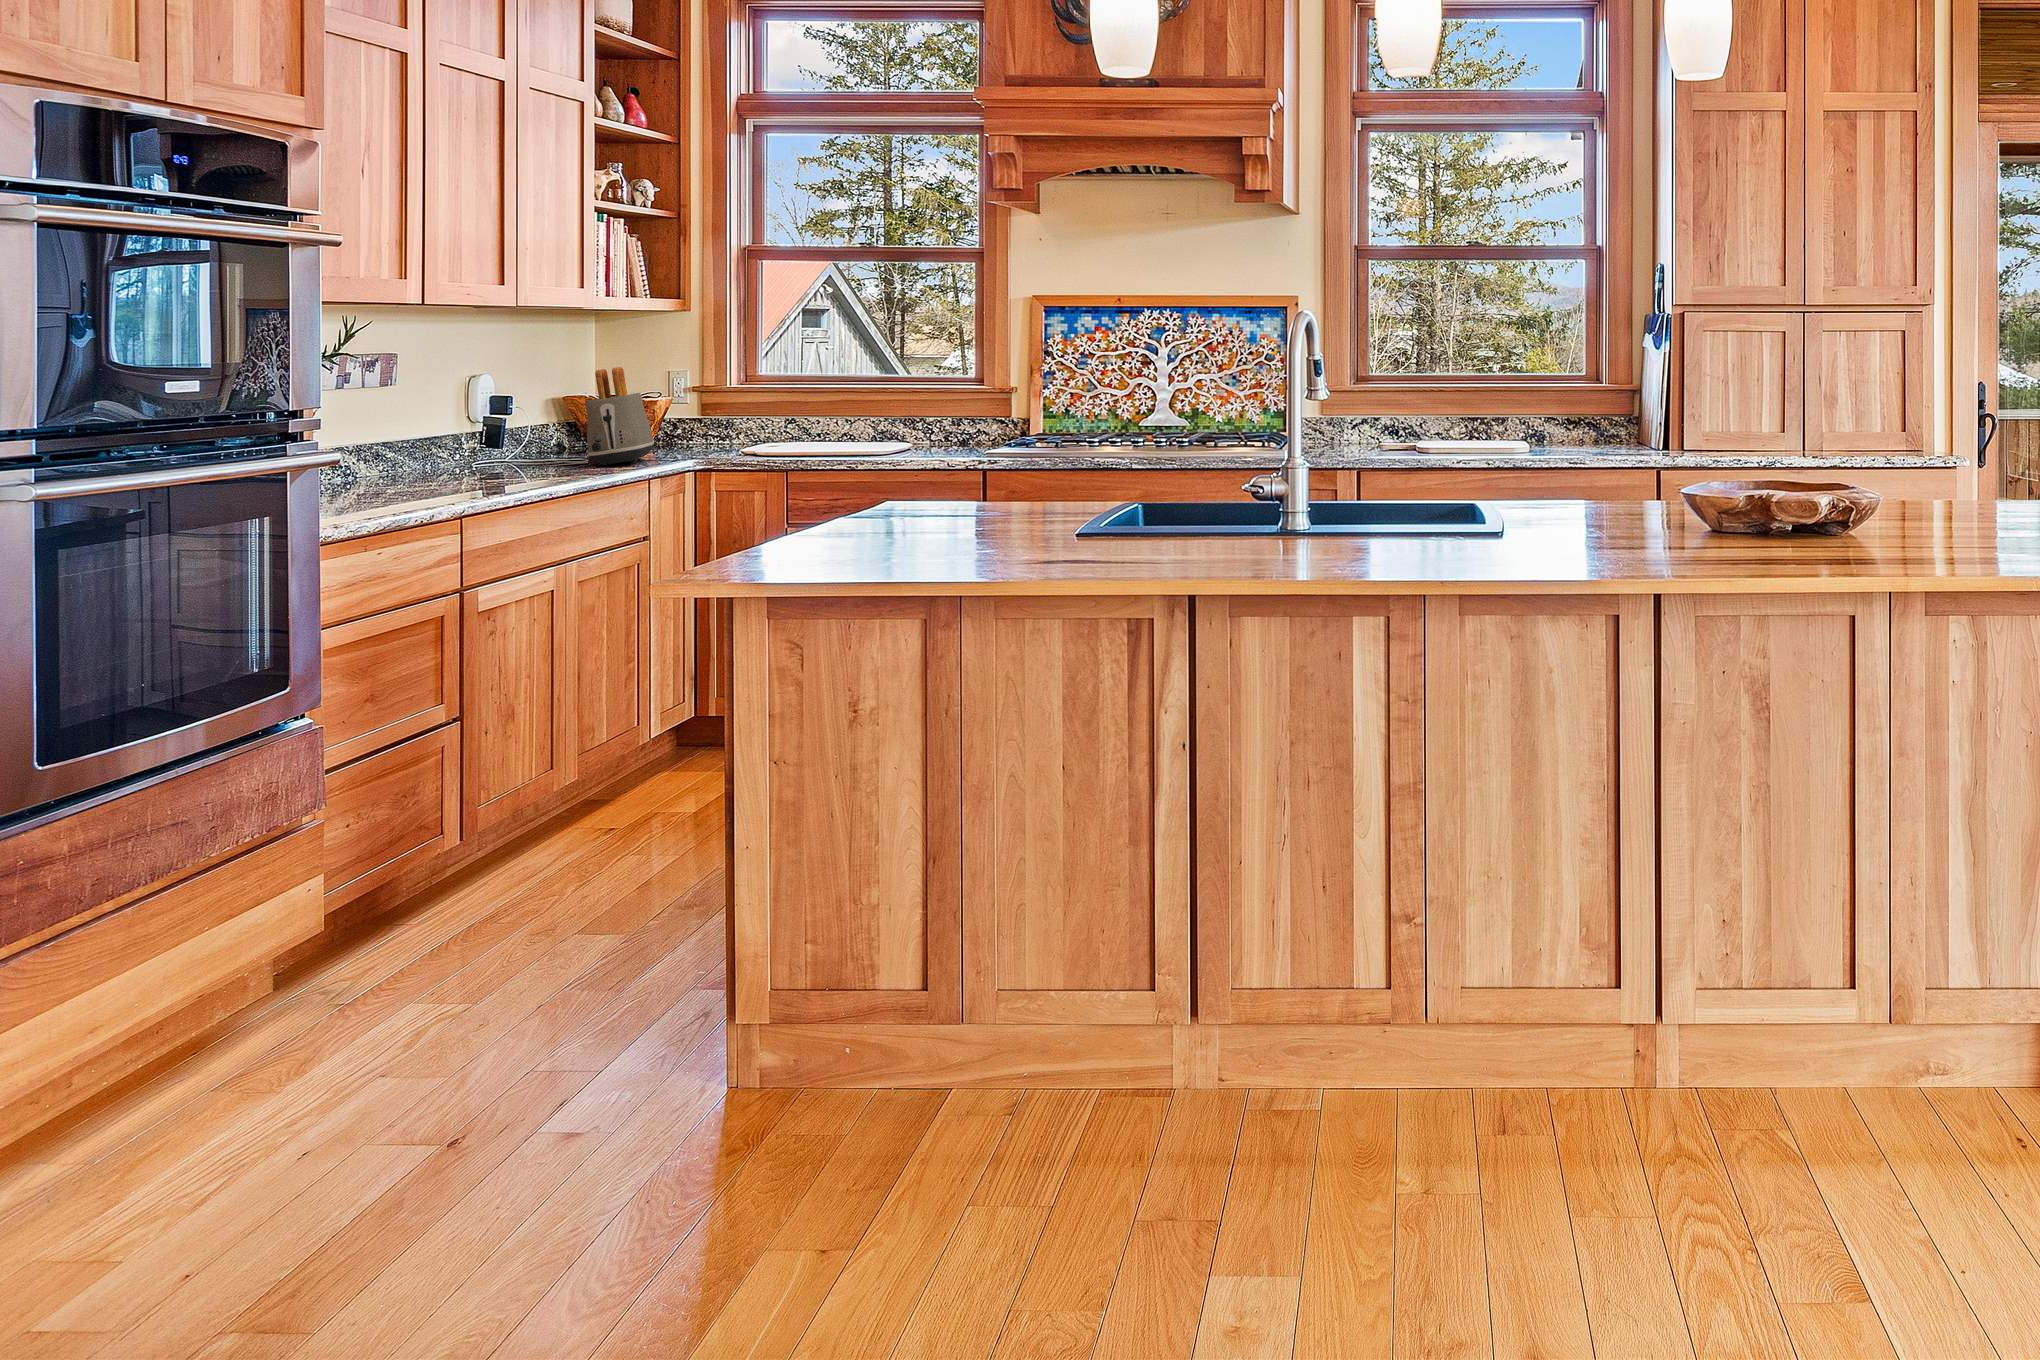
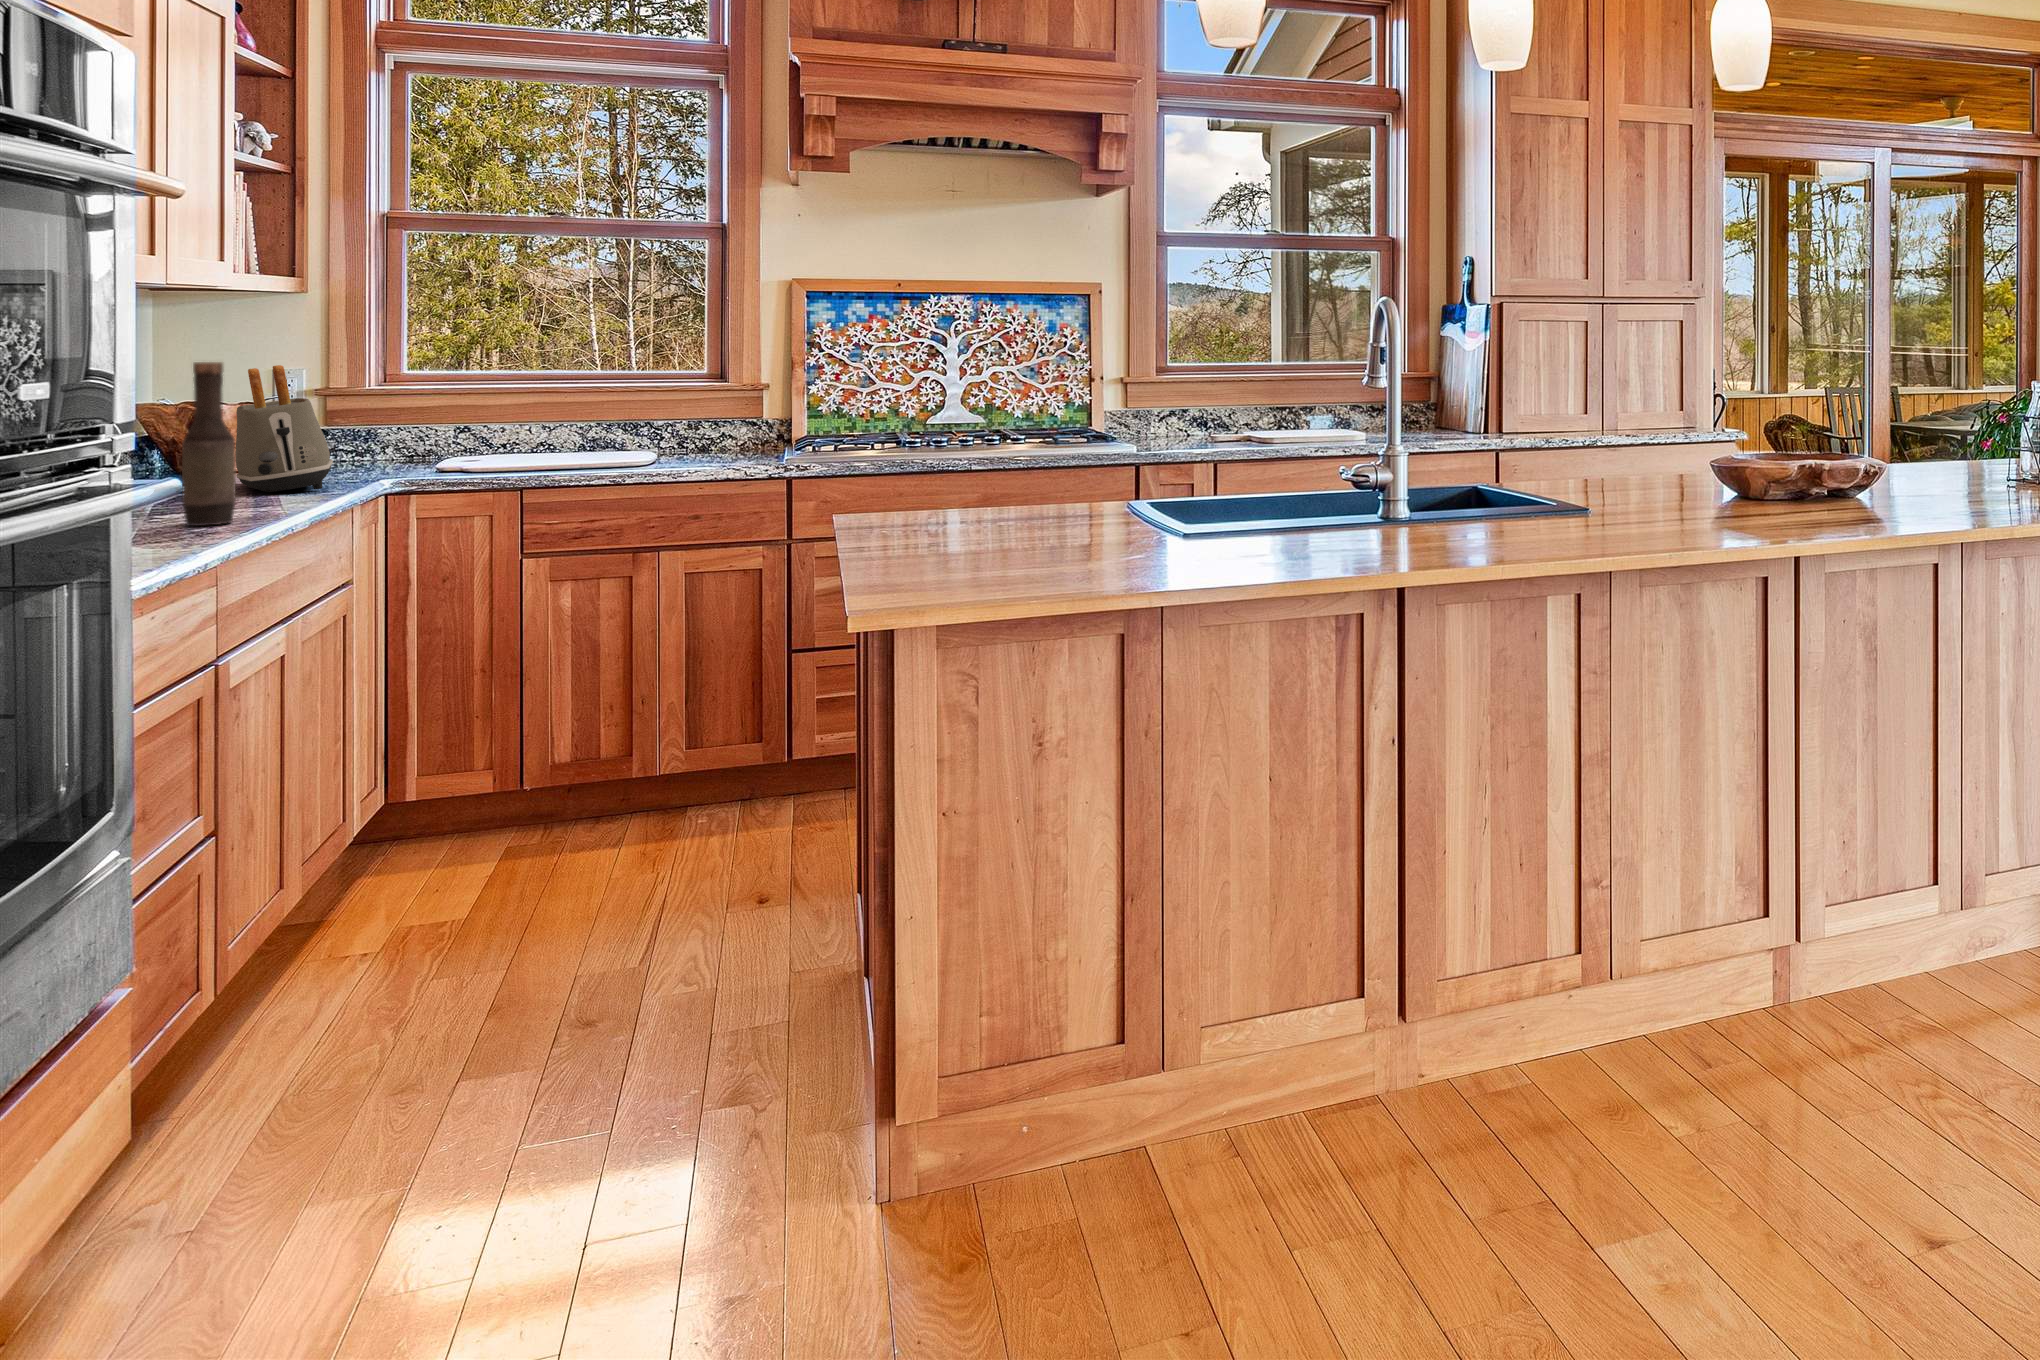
bottle: none [493,364,528,488] -> present [182,362,236,526]

